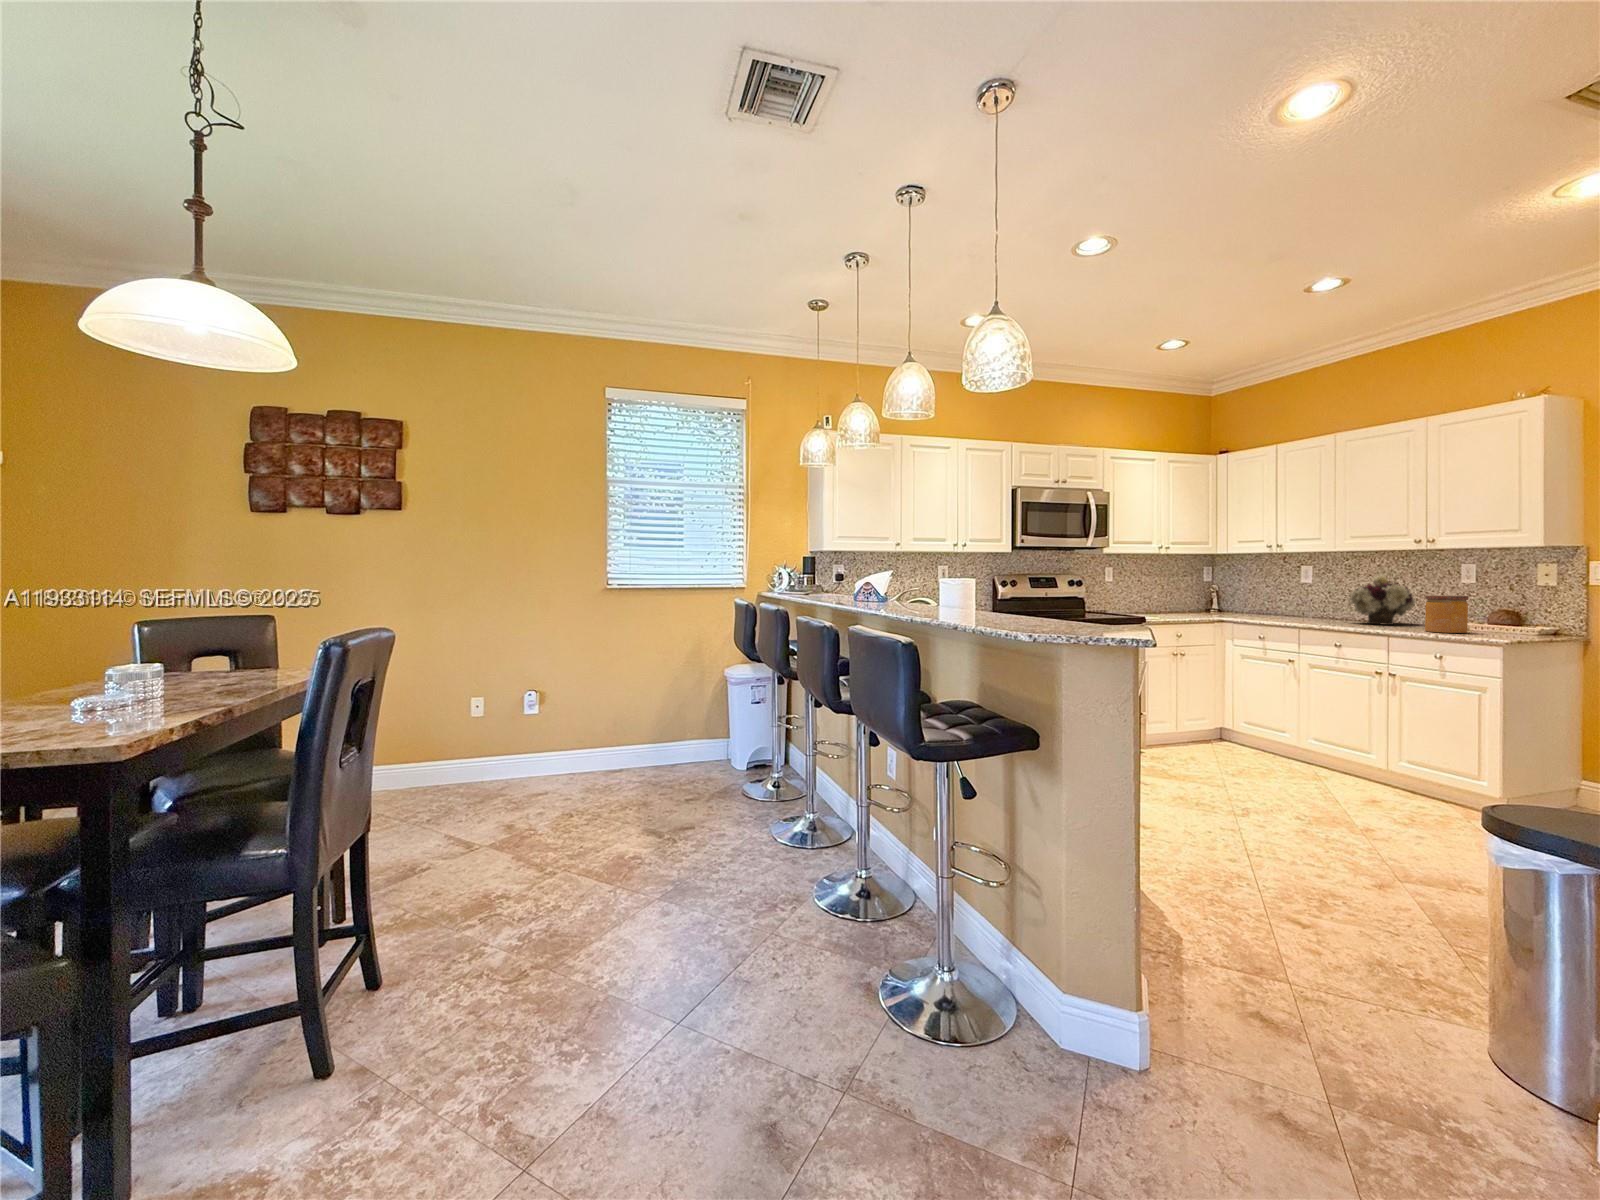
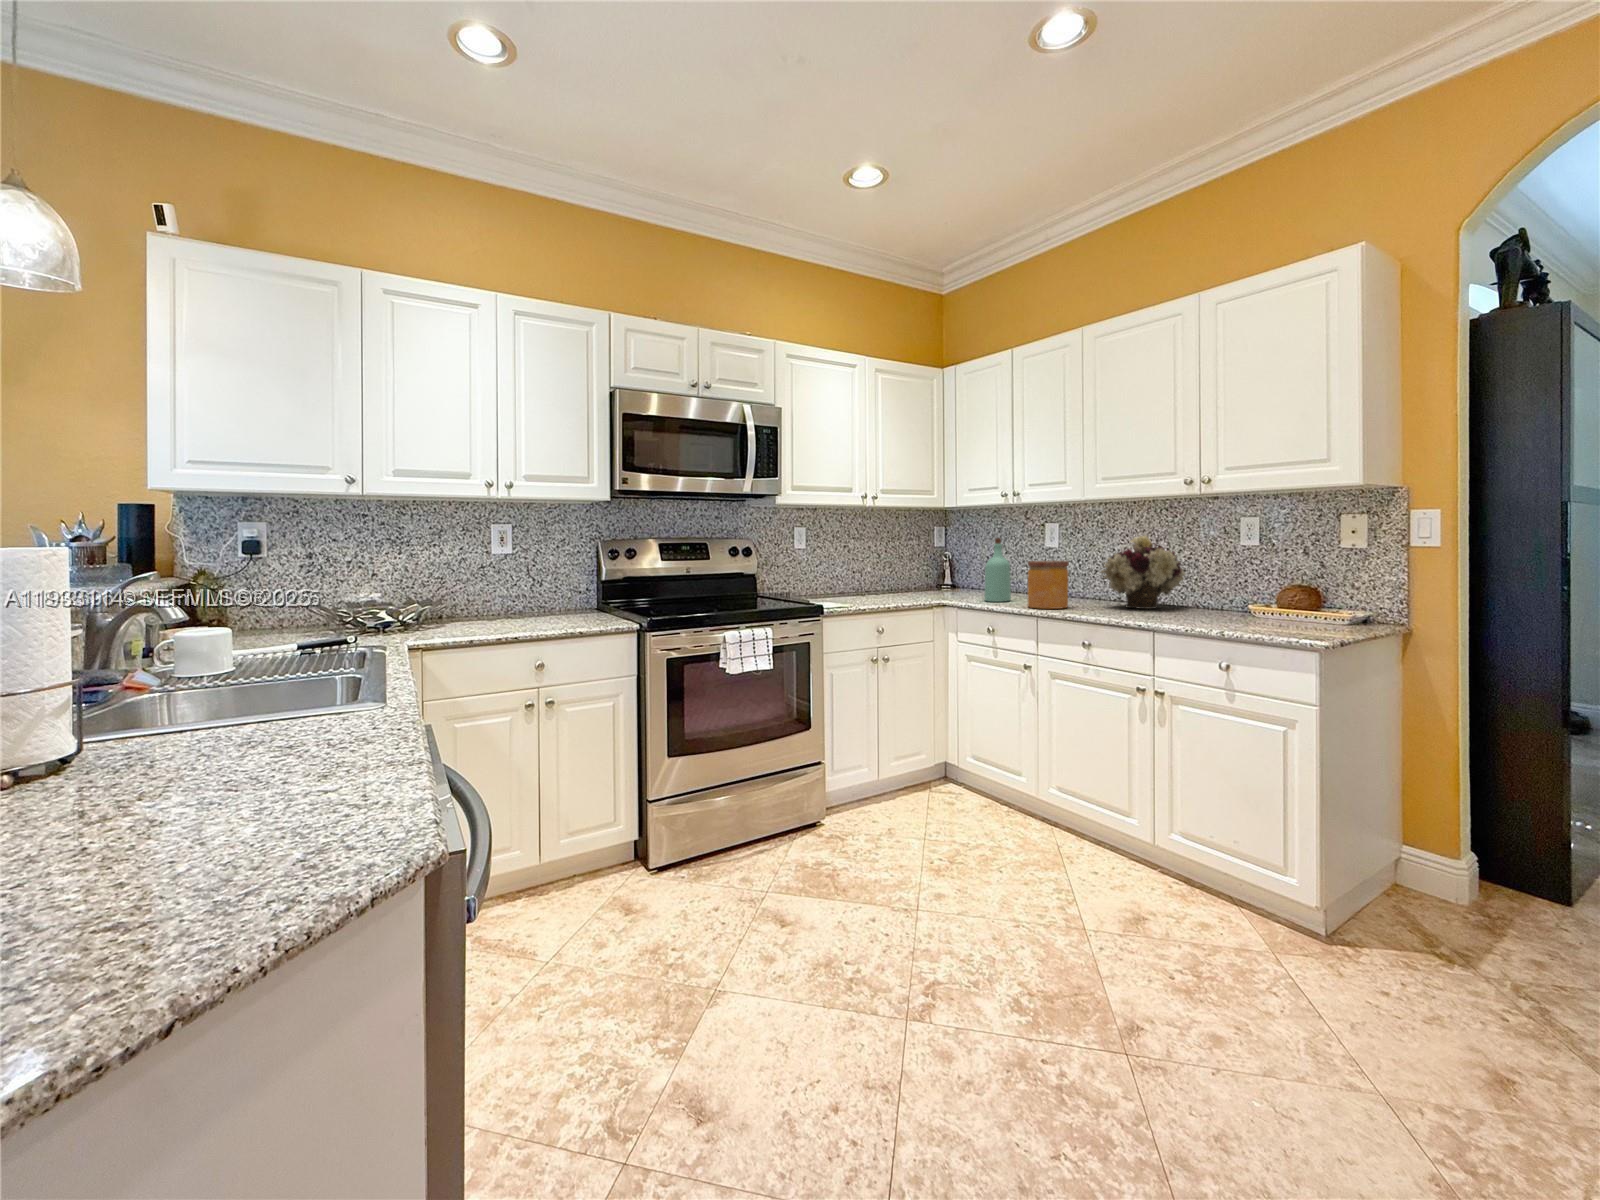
bottle: none [1253,576,1274,619] -> present [984,538,1011,602]
jar: present [1425,595,1468,633] -> present [1028,561,1069,609]

